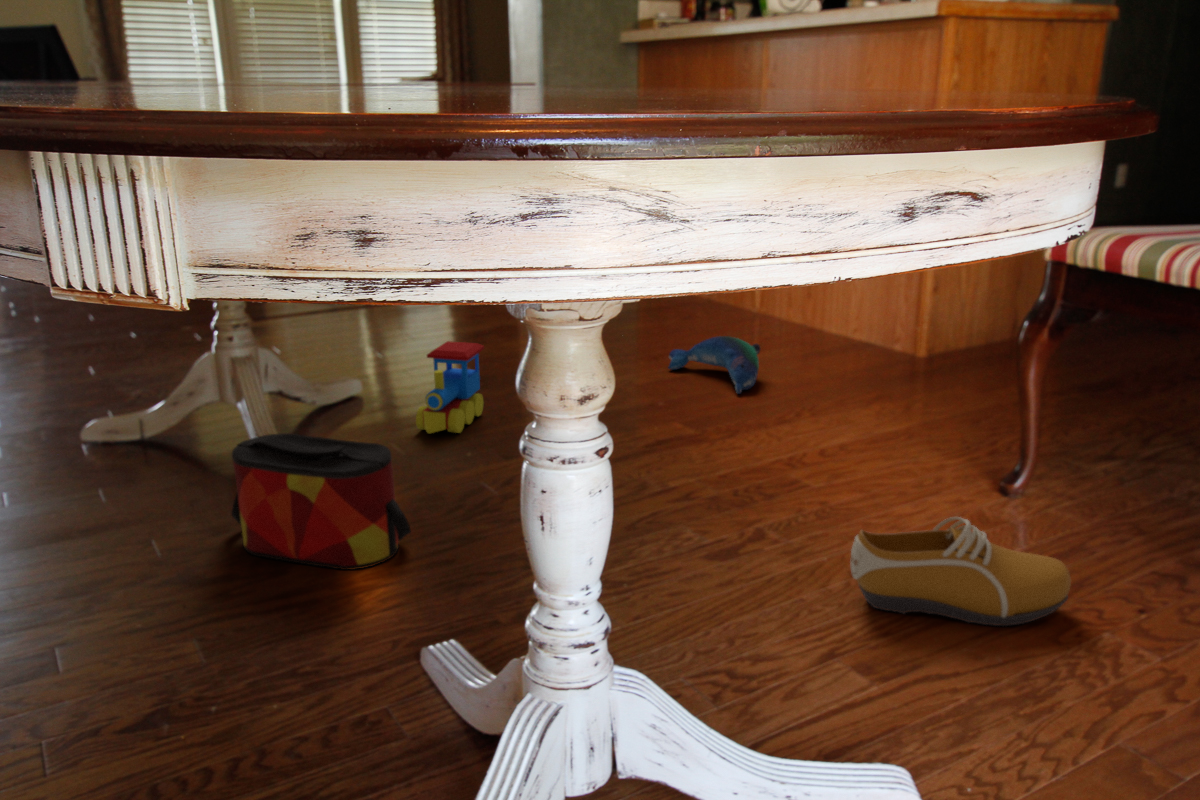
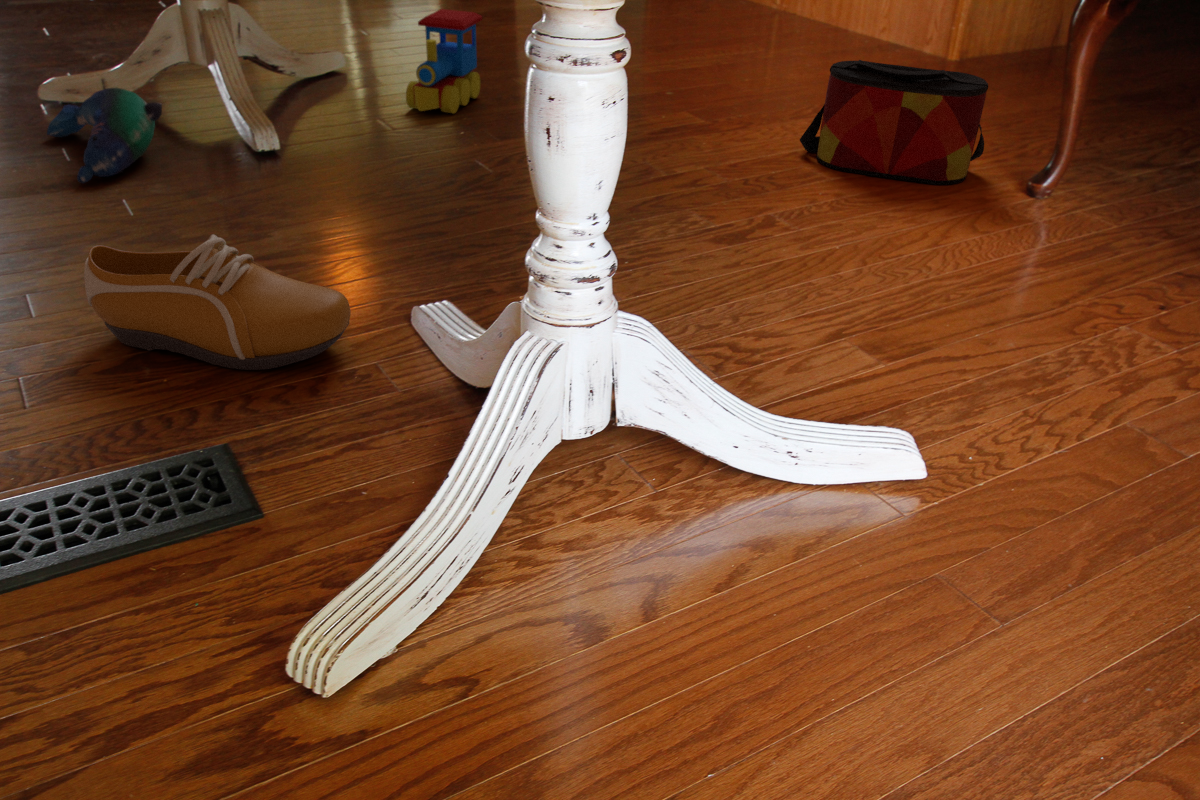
plush toy: present [668,336,760,394] -> present [47,88,162,183]
bag: present [231,433,411,570] -> present [800,60,988,185]
shoe: present [851,517,1071,626] -> present [84,234,351,370]

